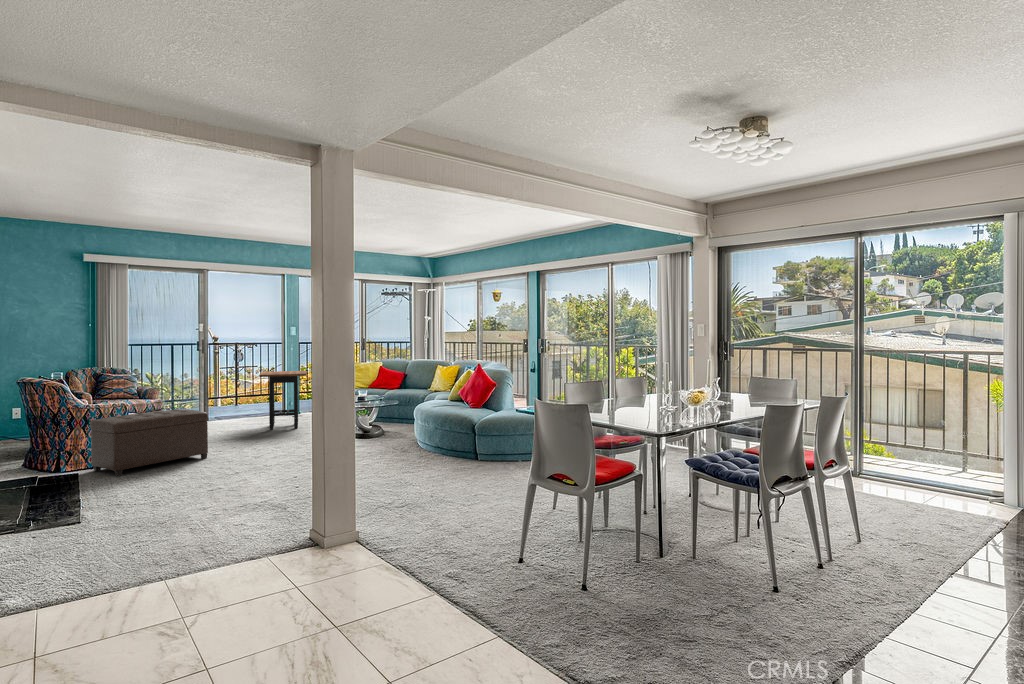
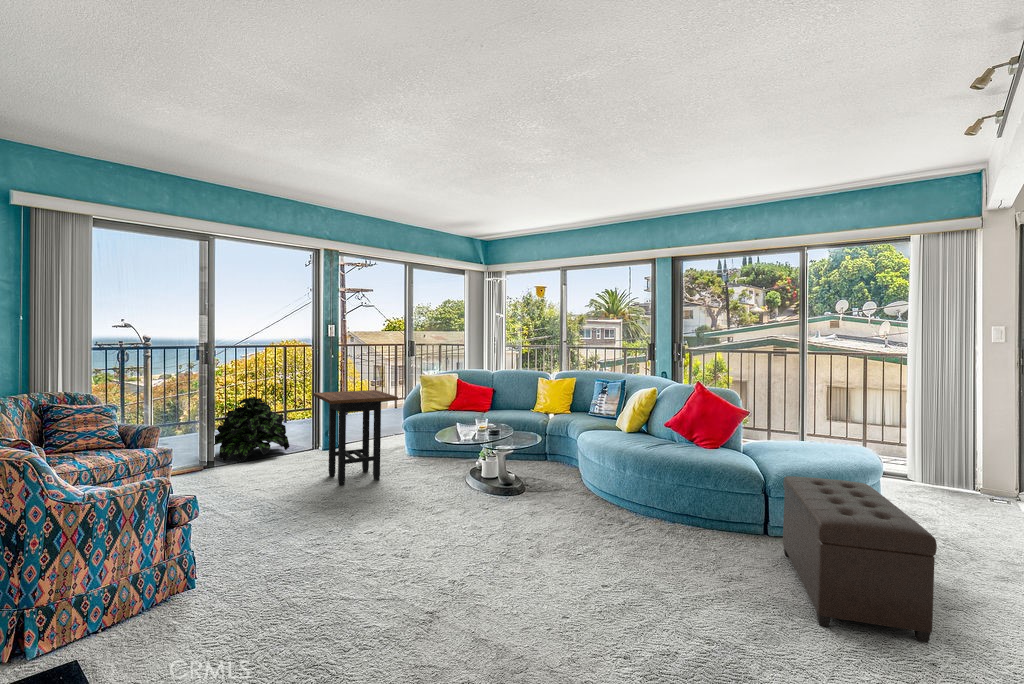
potted plant: none [214,377,268,418] -> present [214,397,289,461]
ottoman: present [90,409,208,476] -> present [783,476,937,643]

